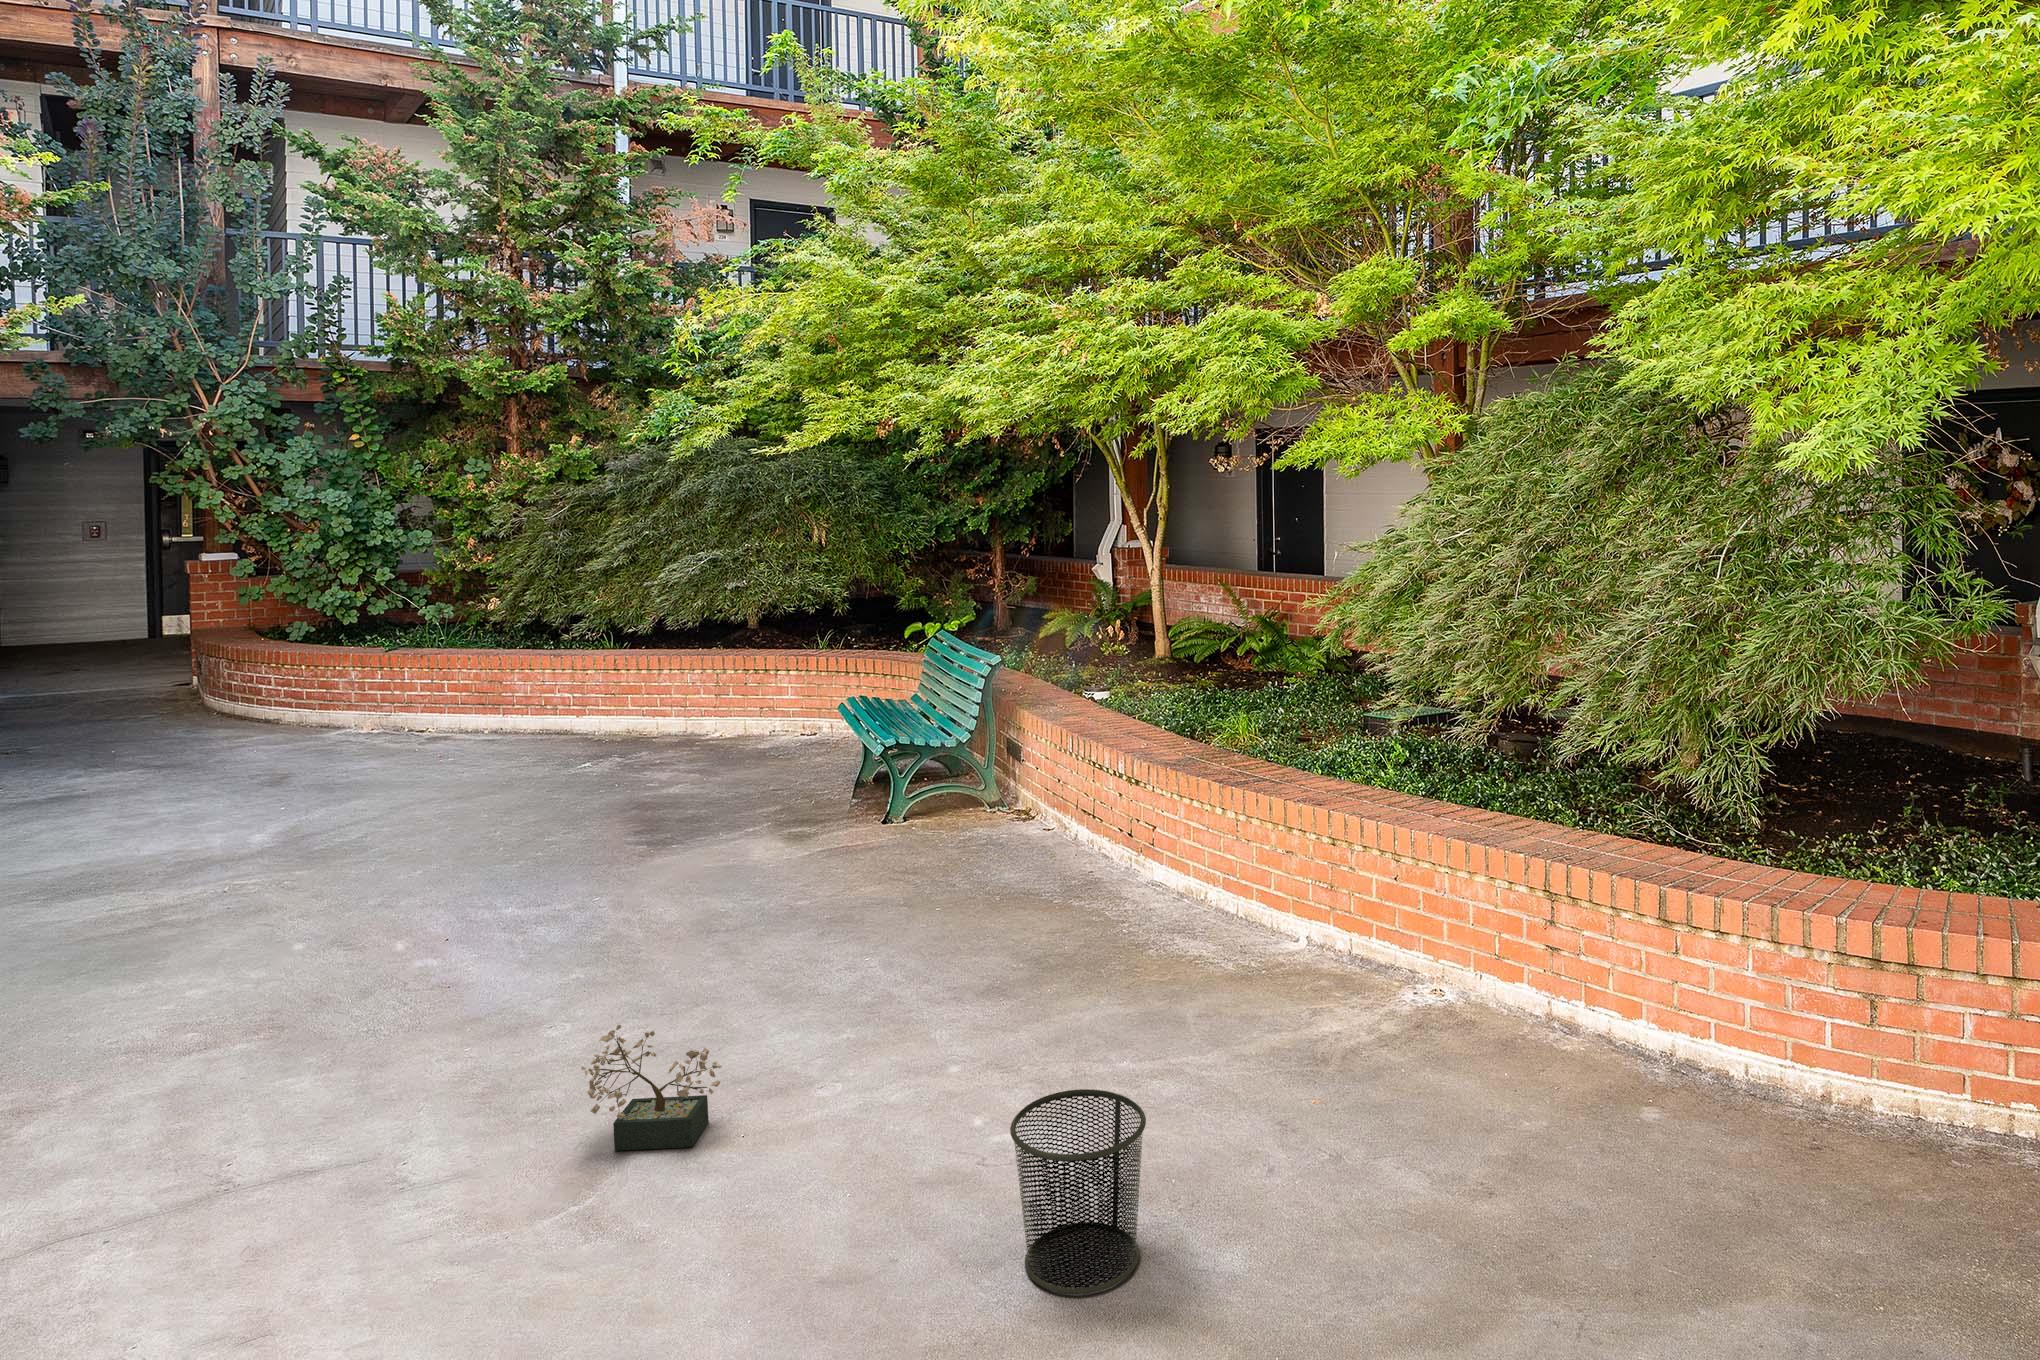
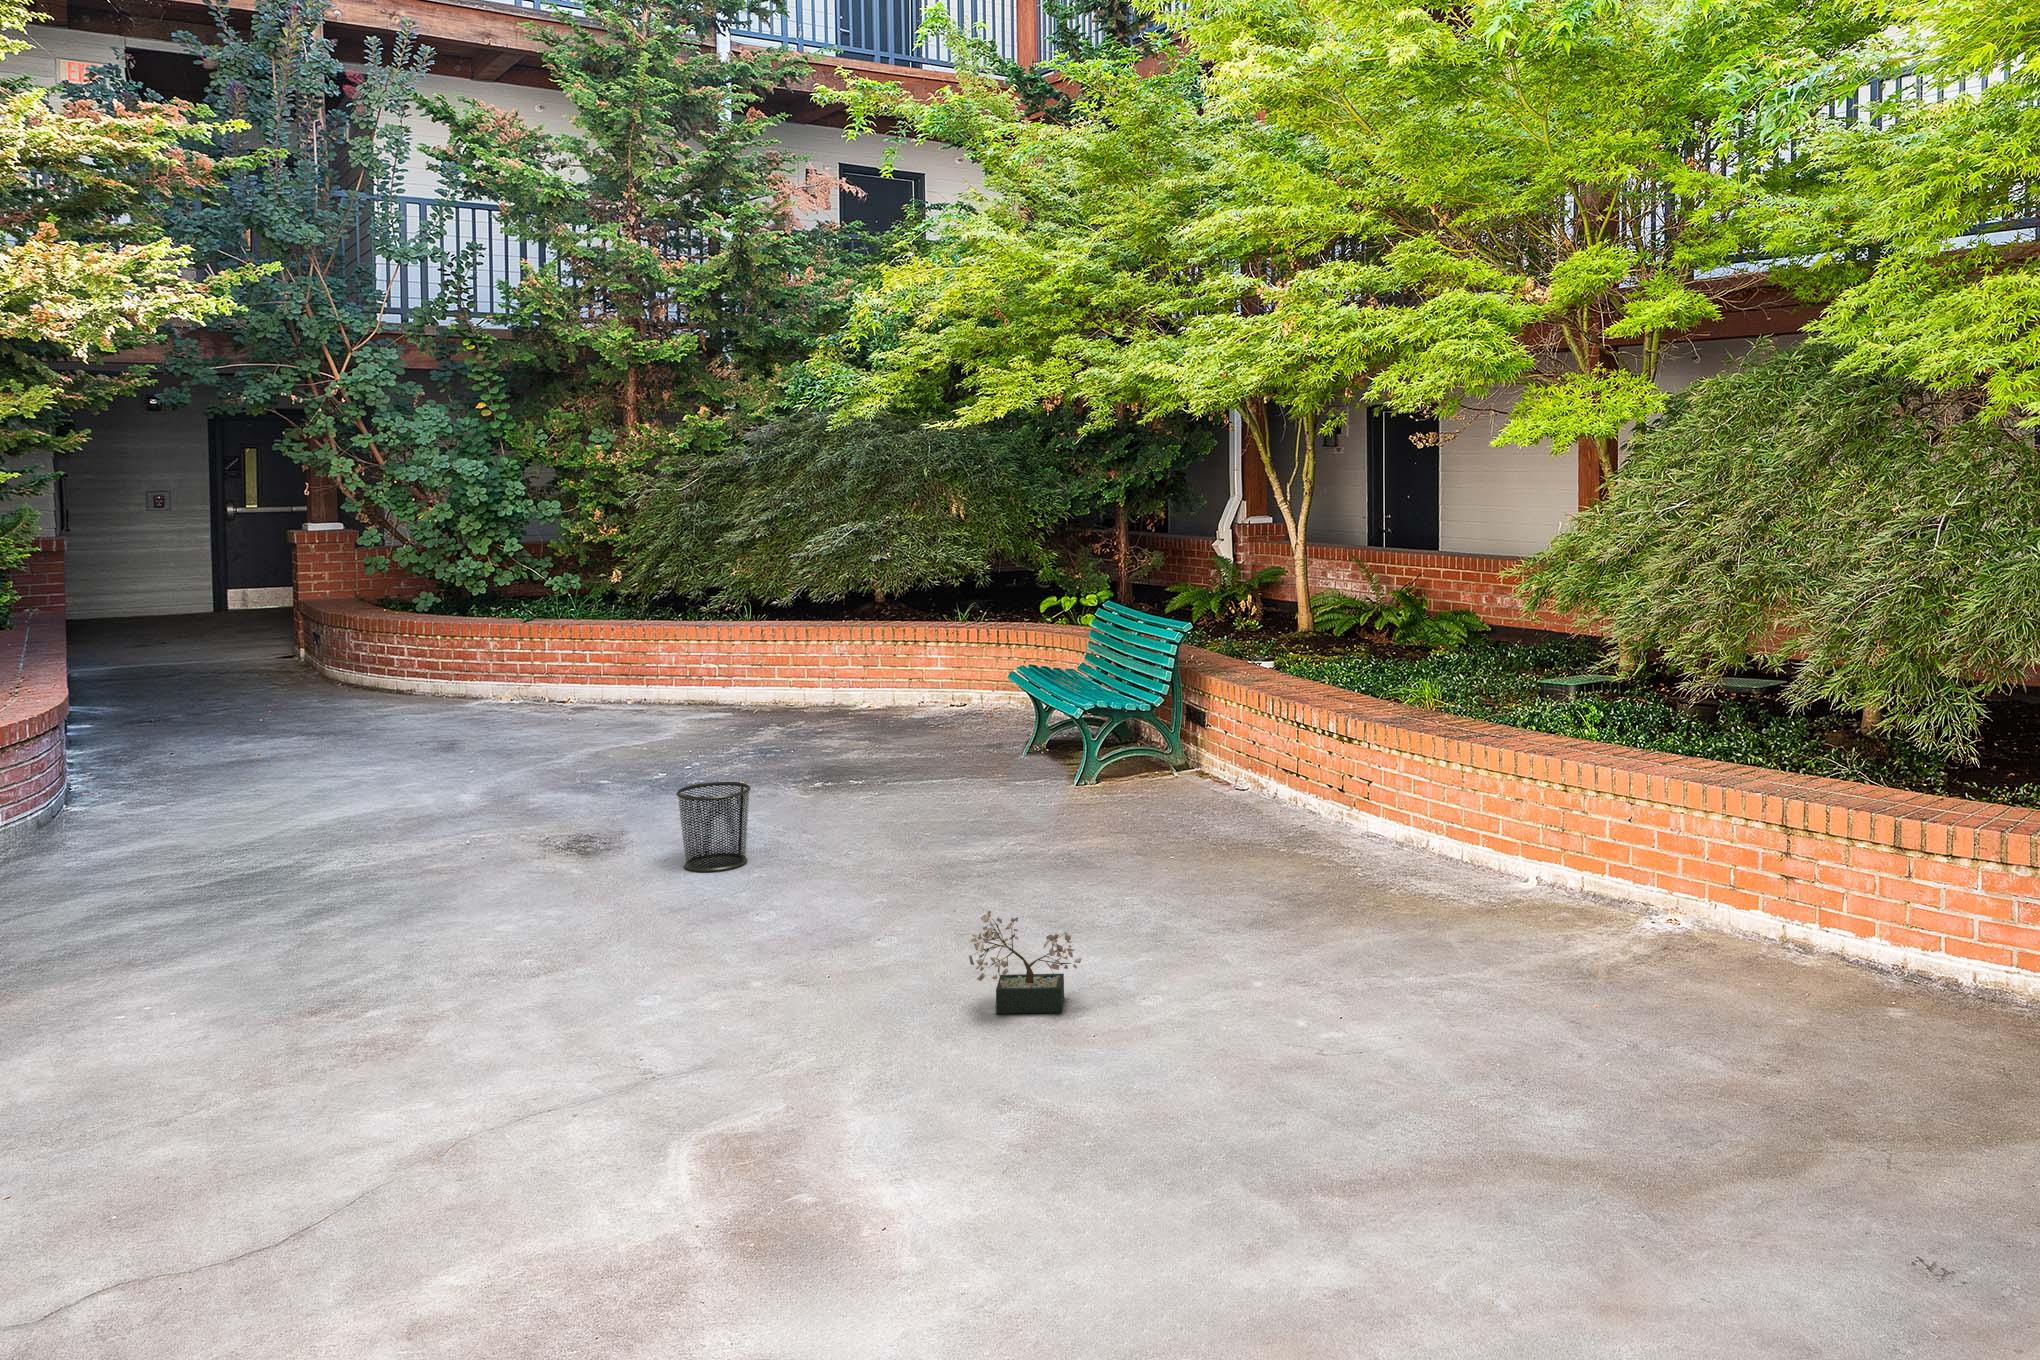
waste bin: present [1010,1089,1146,1294] -> present [676,782,751,872]

